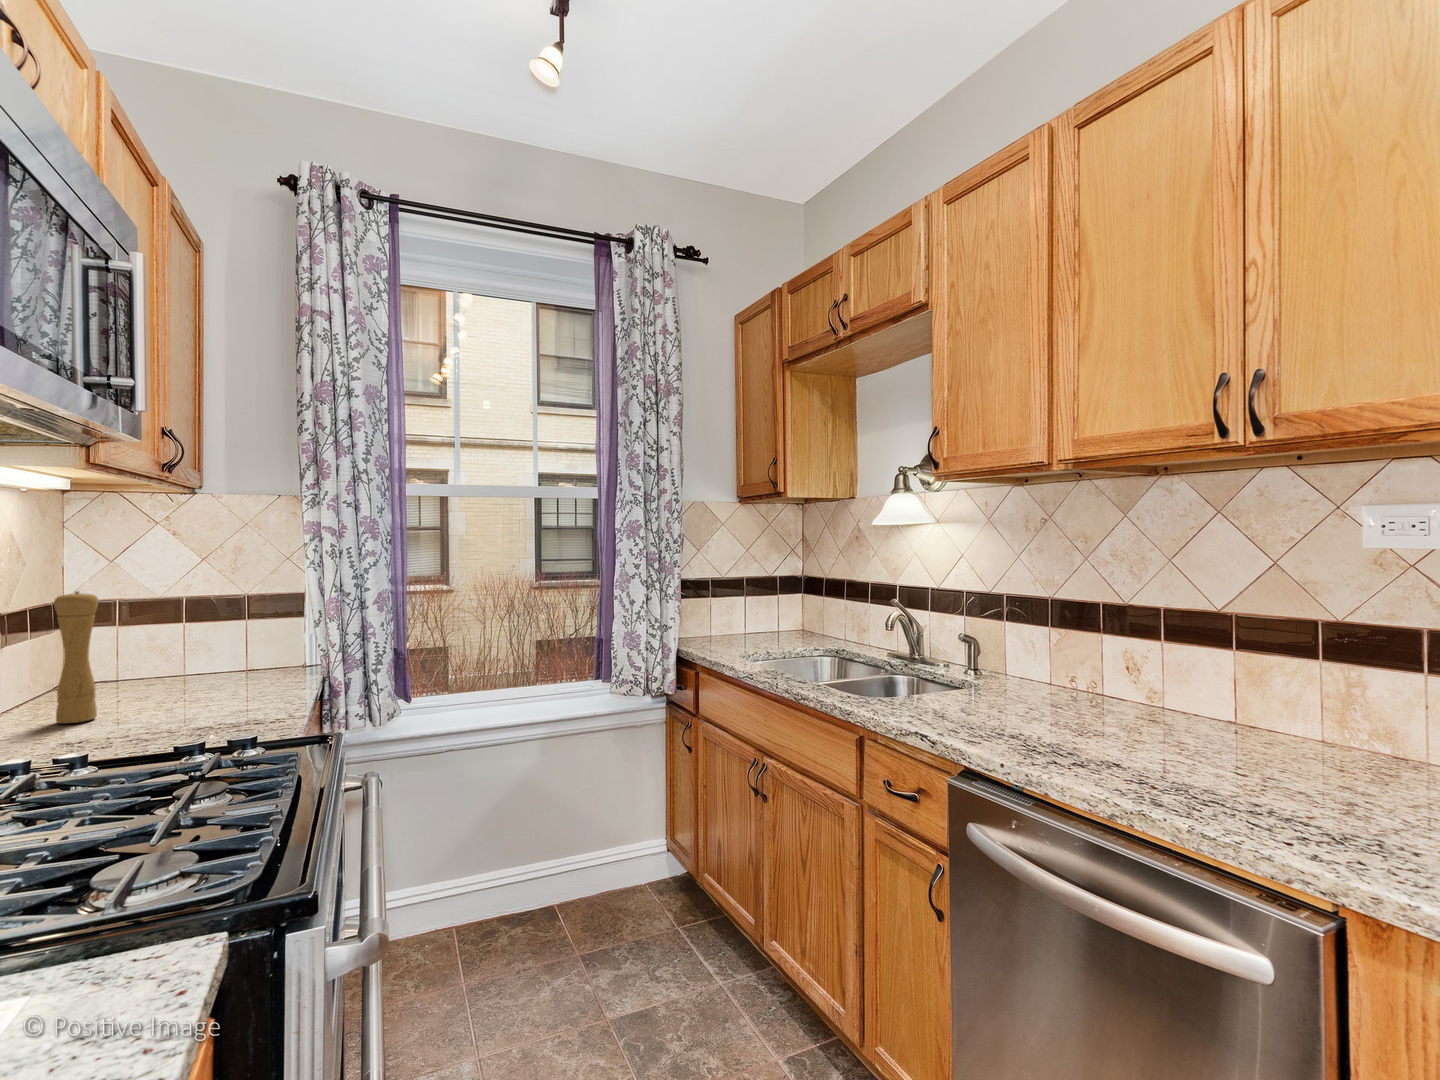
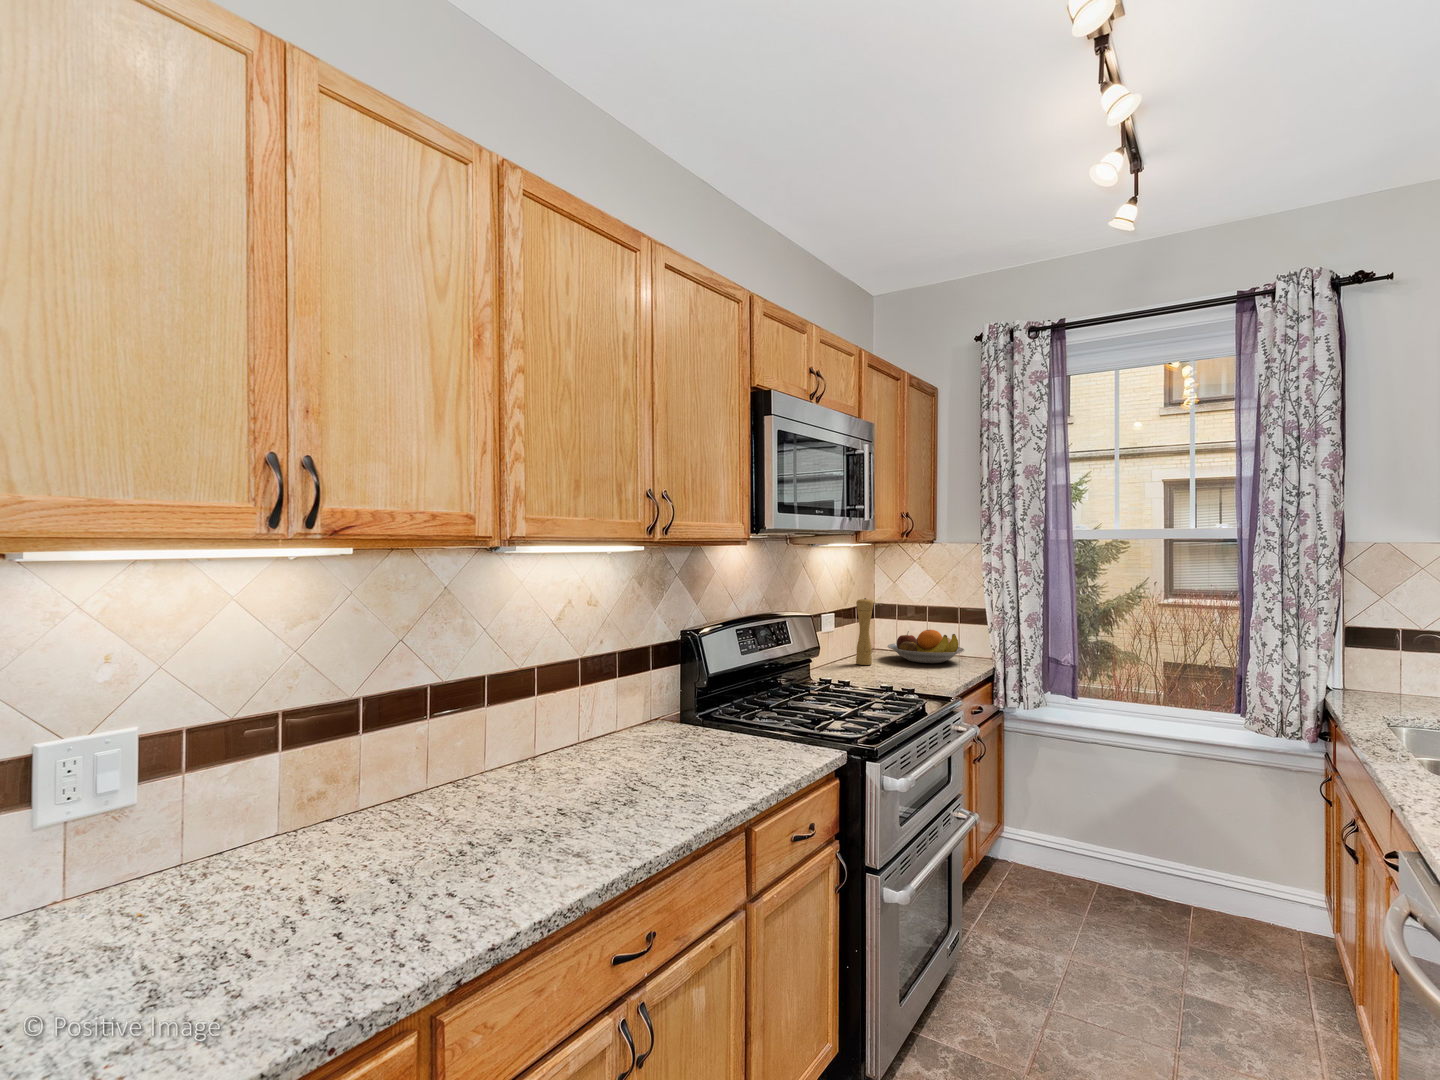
fruit bowl: none [117,636,273,695] -> present [888,630,965,663]

